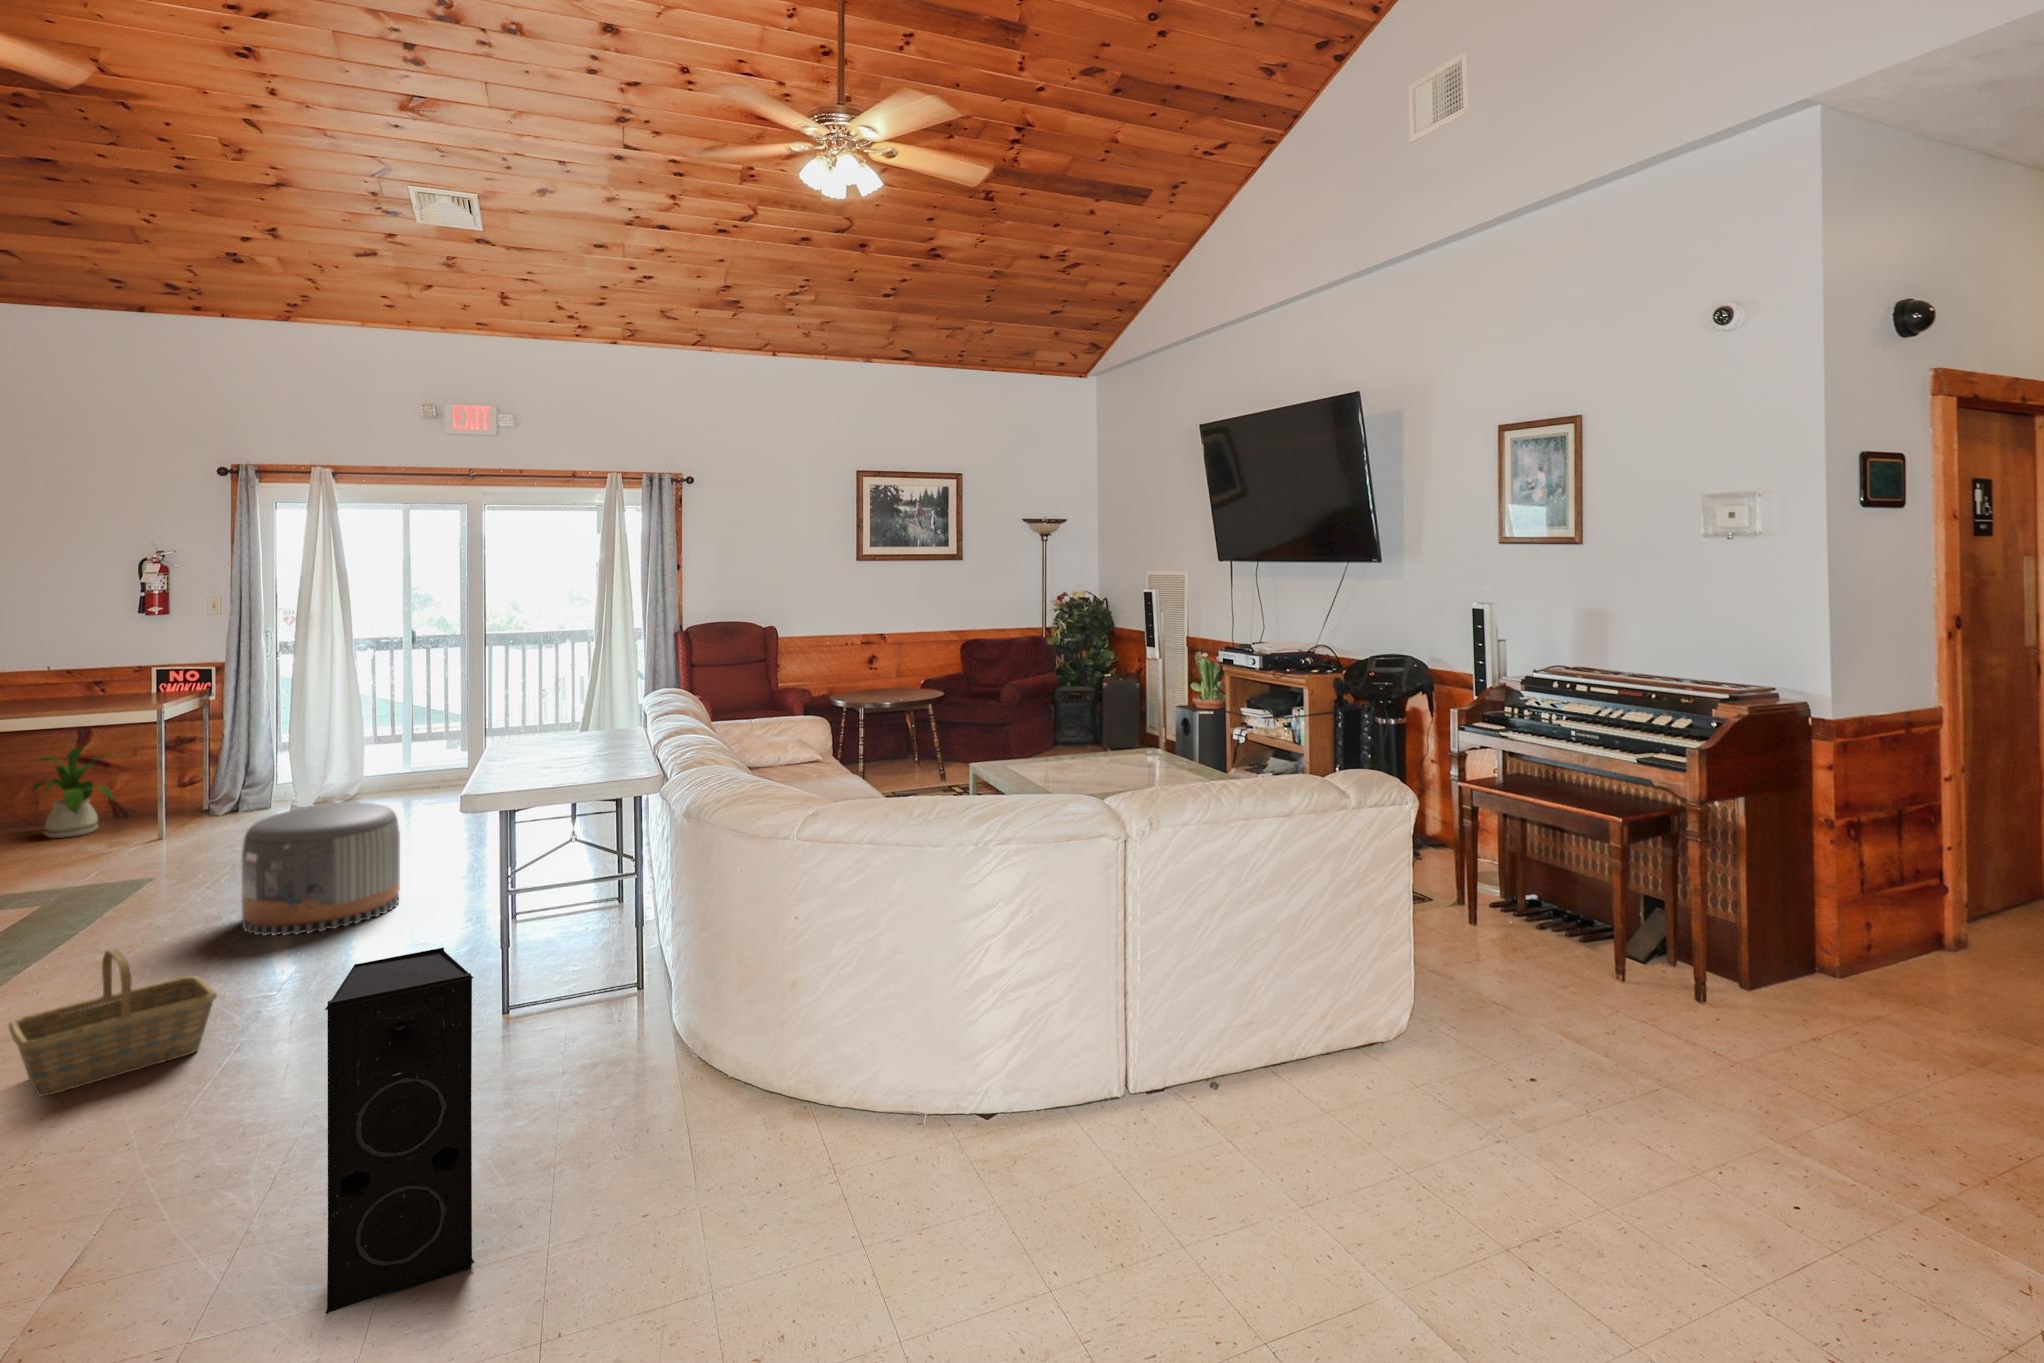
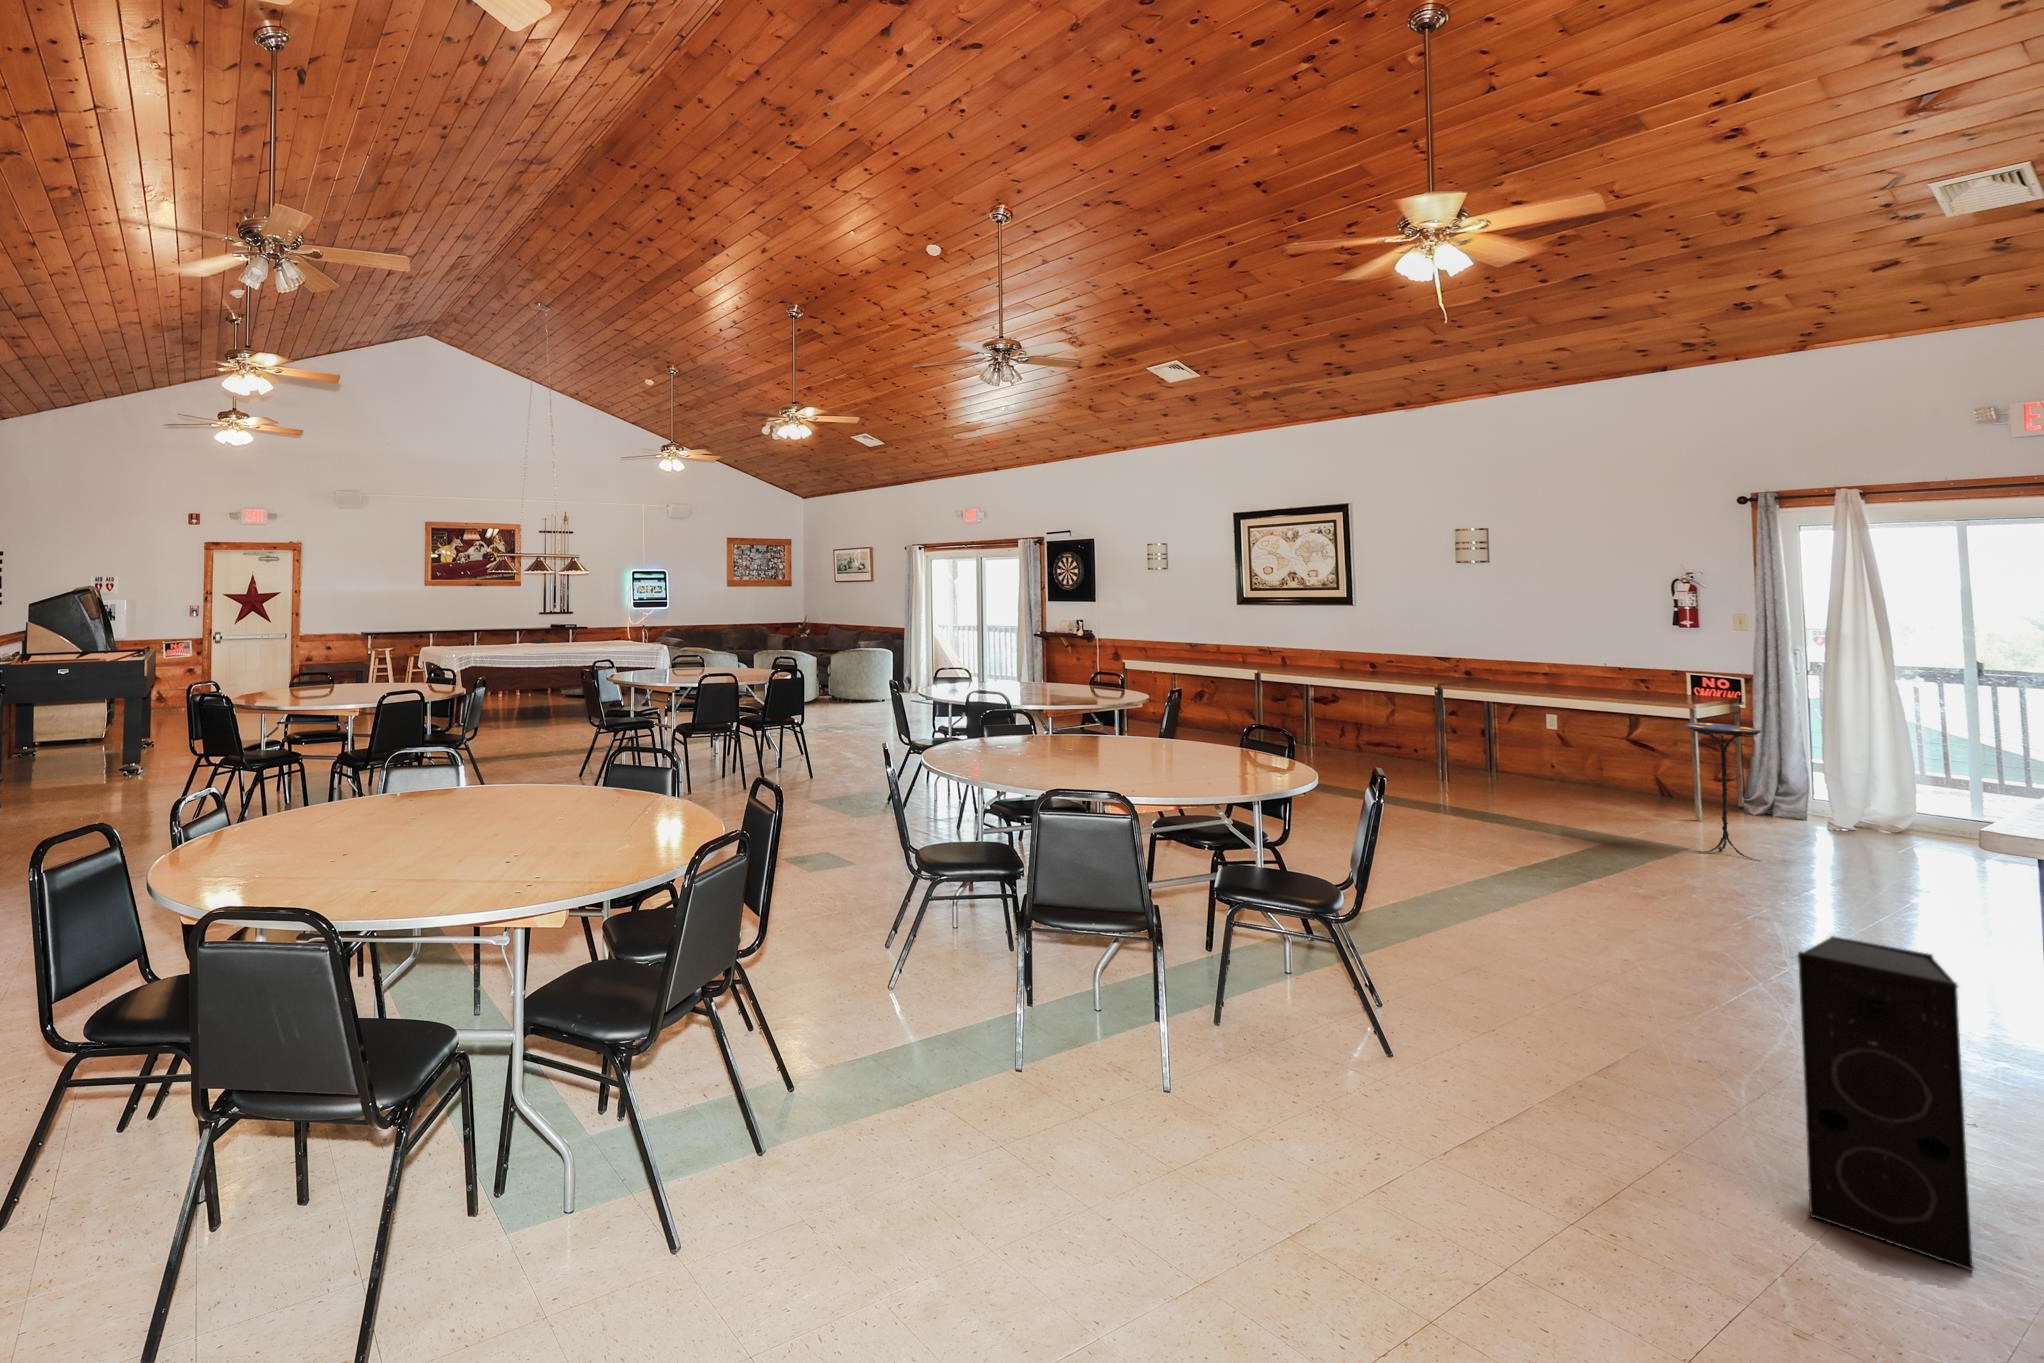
side table: none [153,722,238,878] -> present [1685,722,1761,861]
house plant: present [29,748,114,838] -> none [1587,731,1669,803]
pouf: present [242,802,400,936] -> none [1763,817,1946,948]
basket: present [9,949,217,1096] -> none [1575,879,1731,987]

